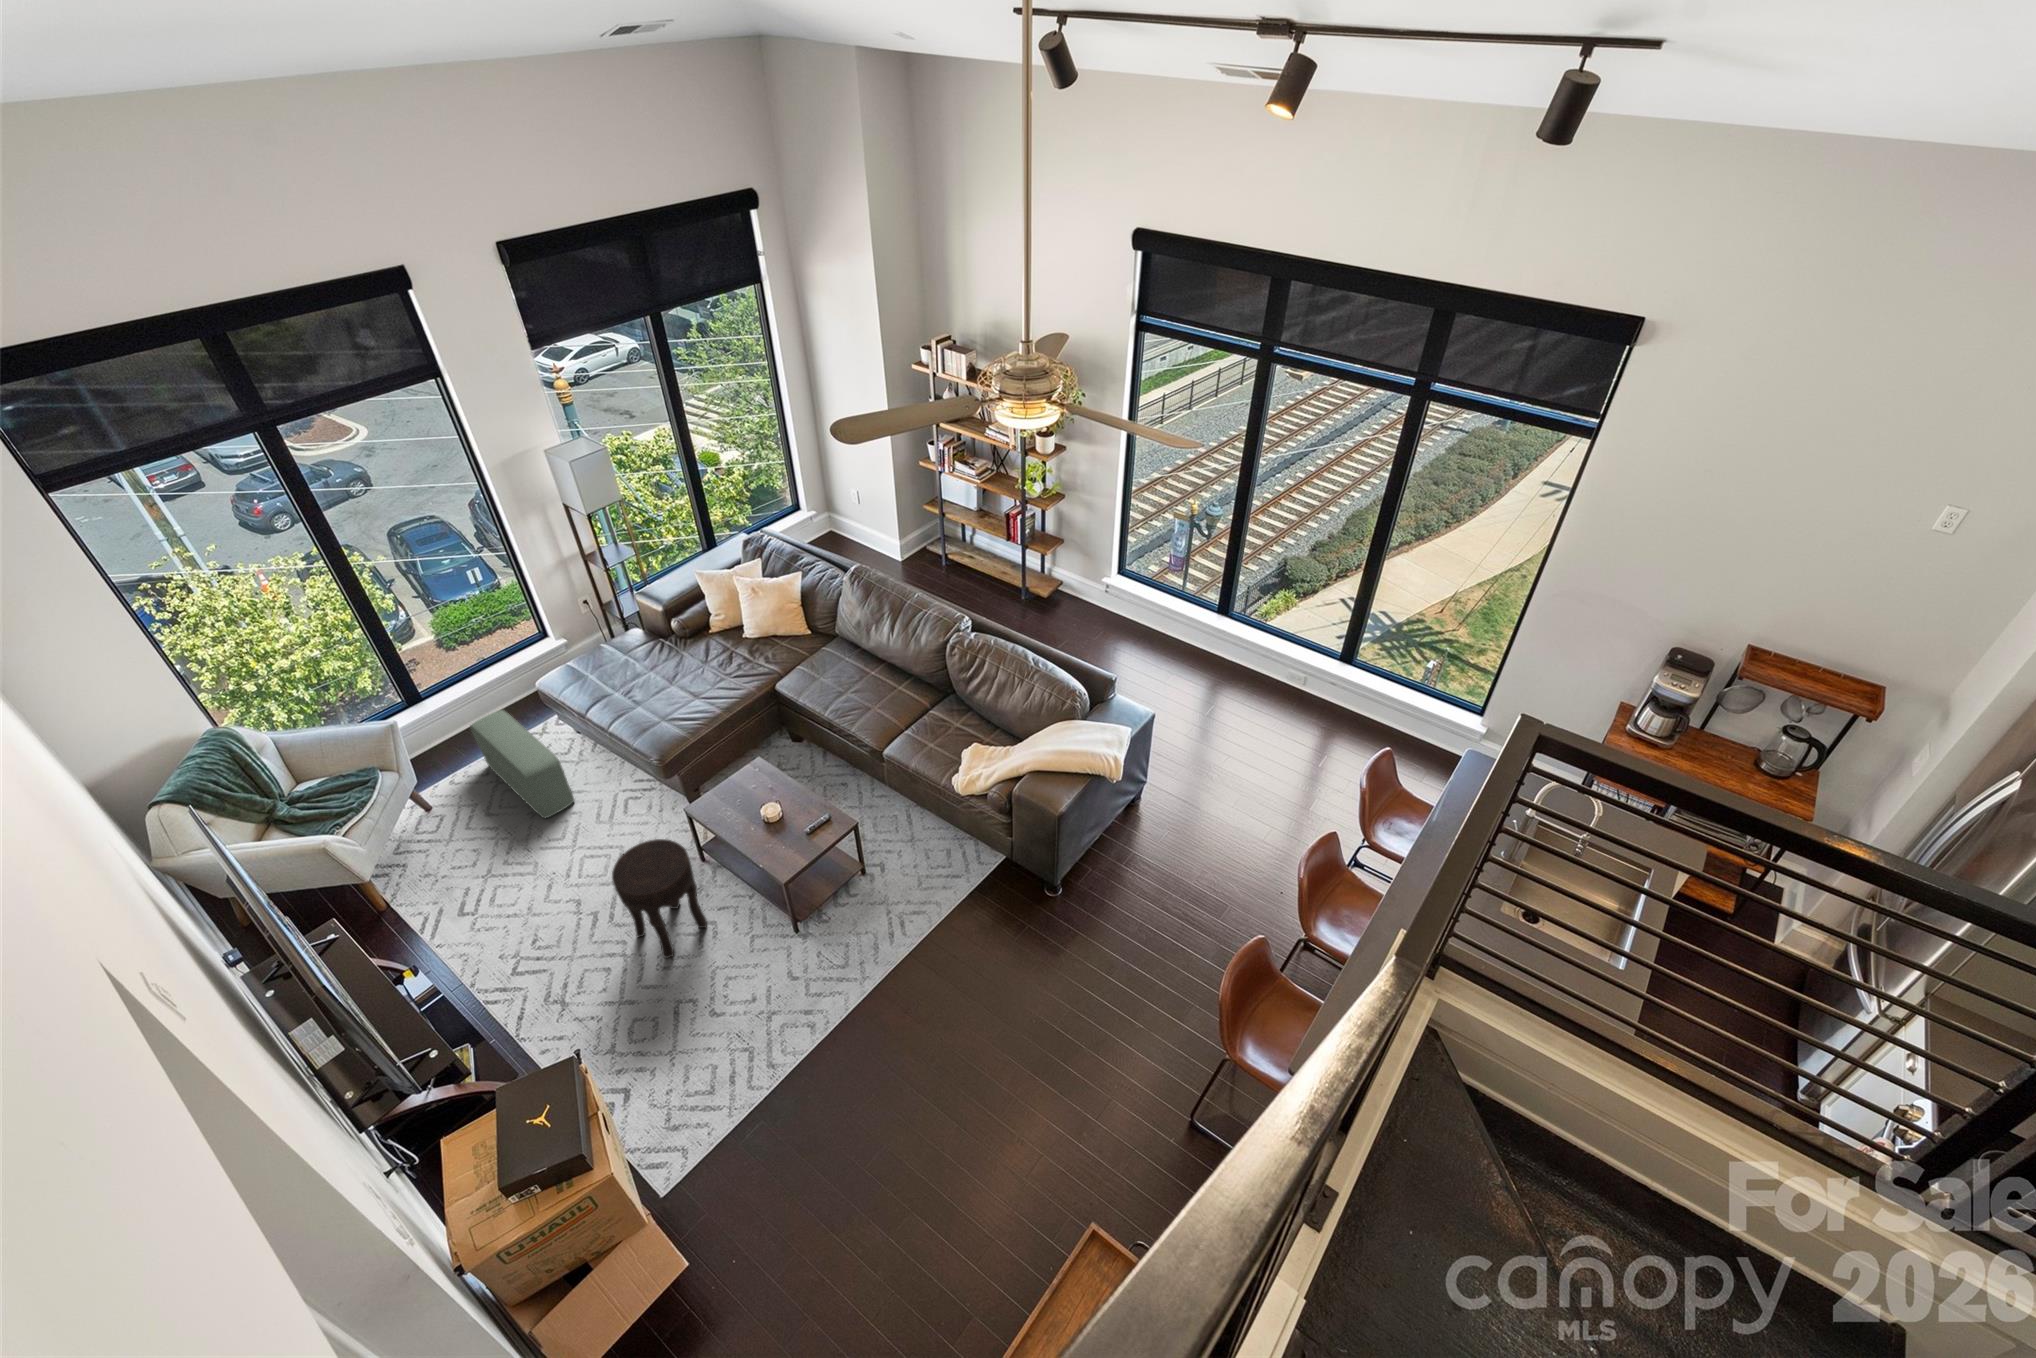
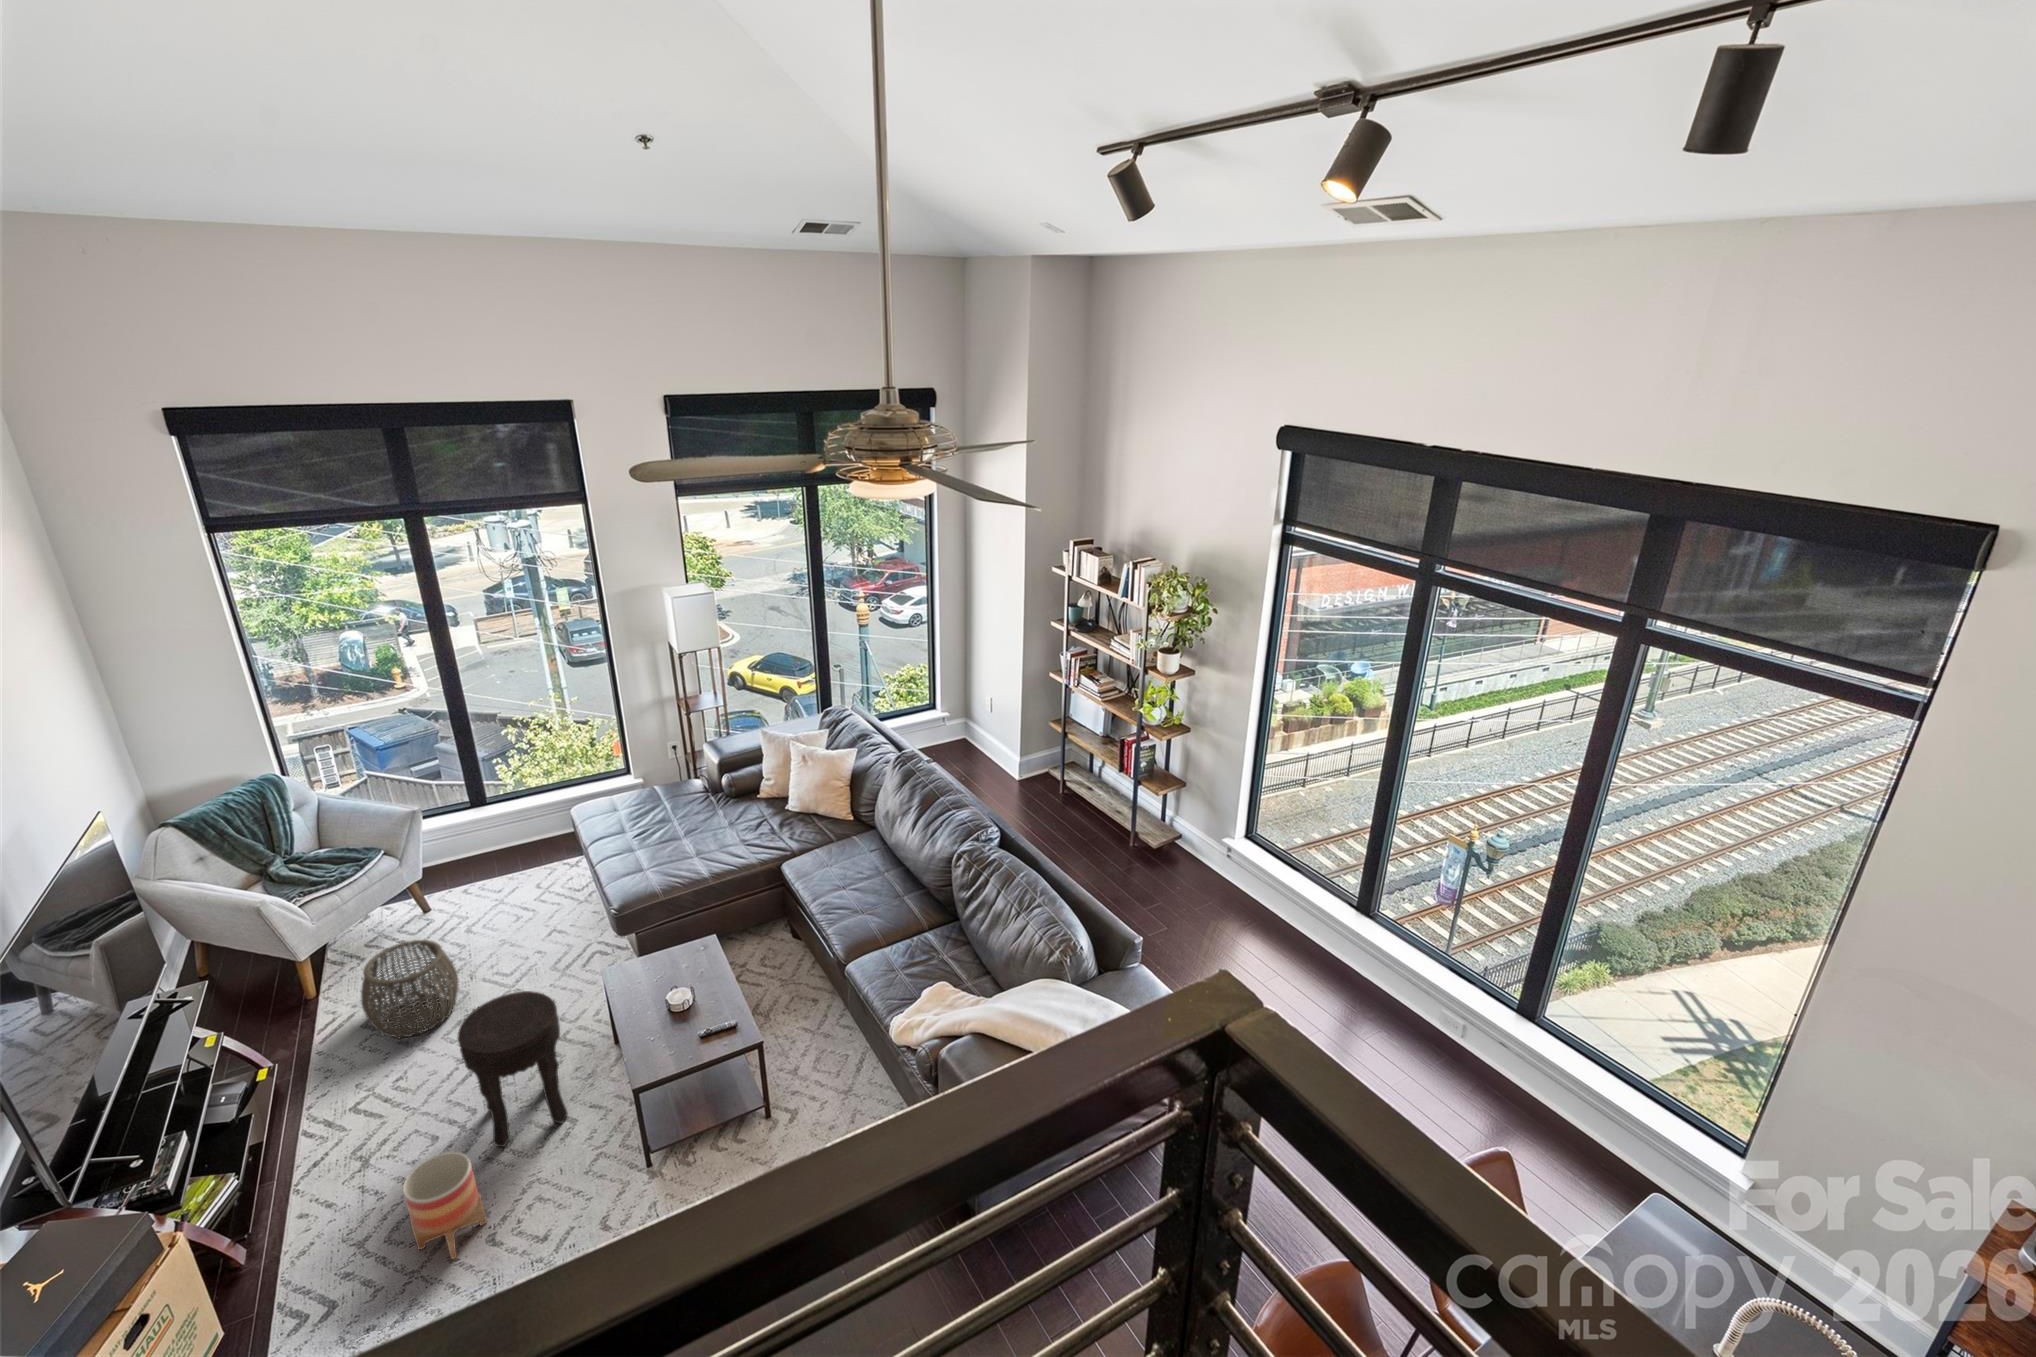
pouf: present [470,710,574,818] -> none [493,828,548,950]
woven basket: none [452,829,539,915] -> present [361,940,459,1039]
planter: none [644,966,702,1039] -> present [403,1152,487,1259]

